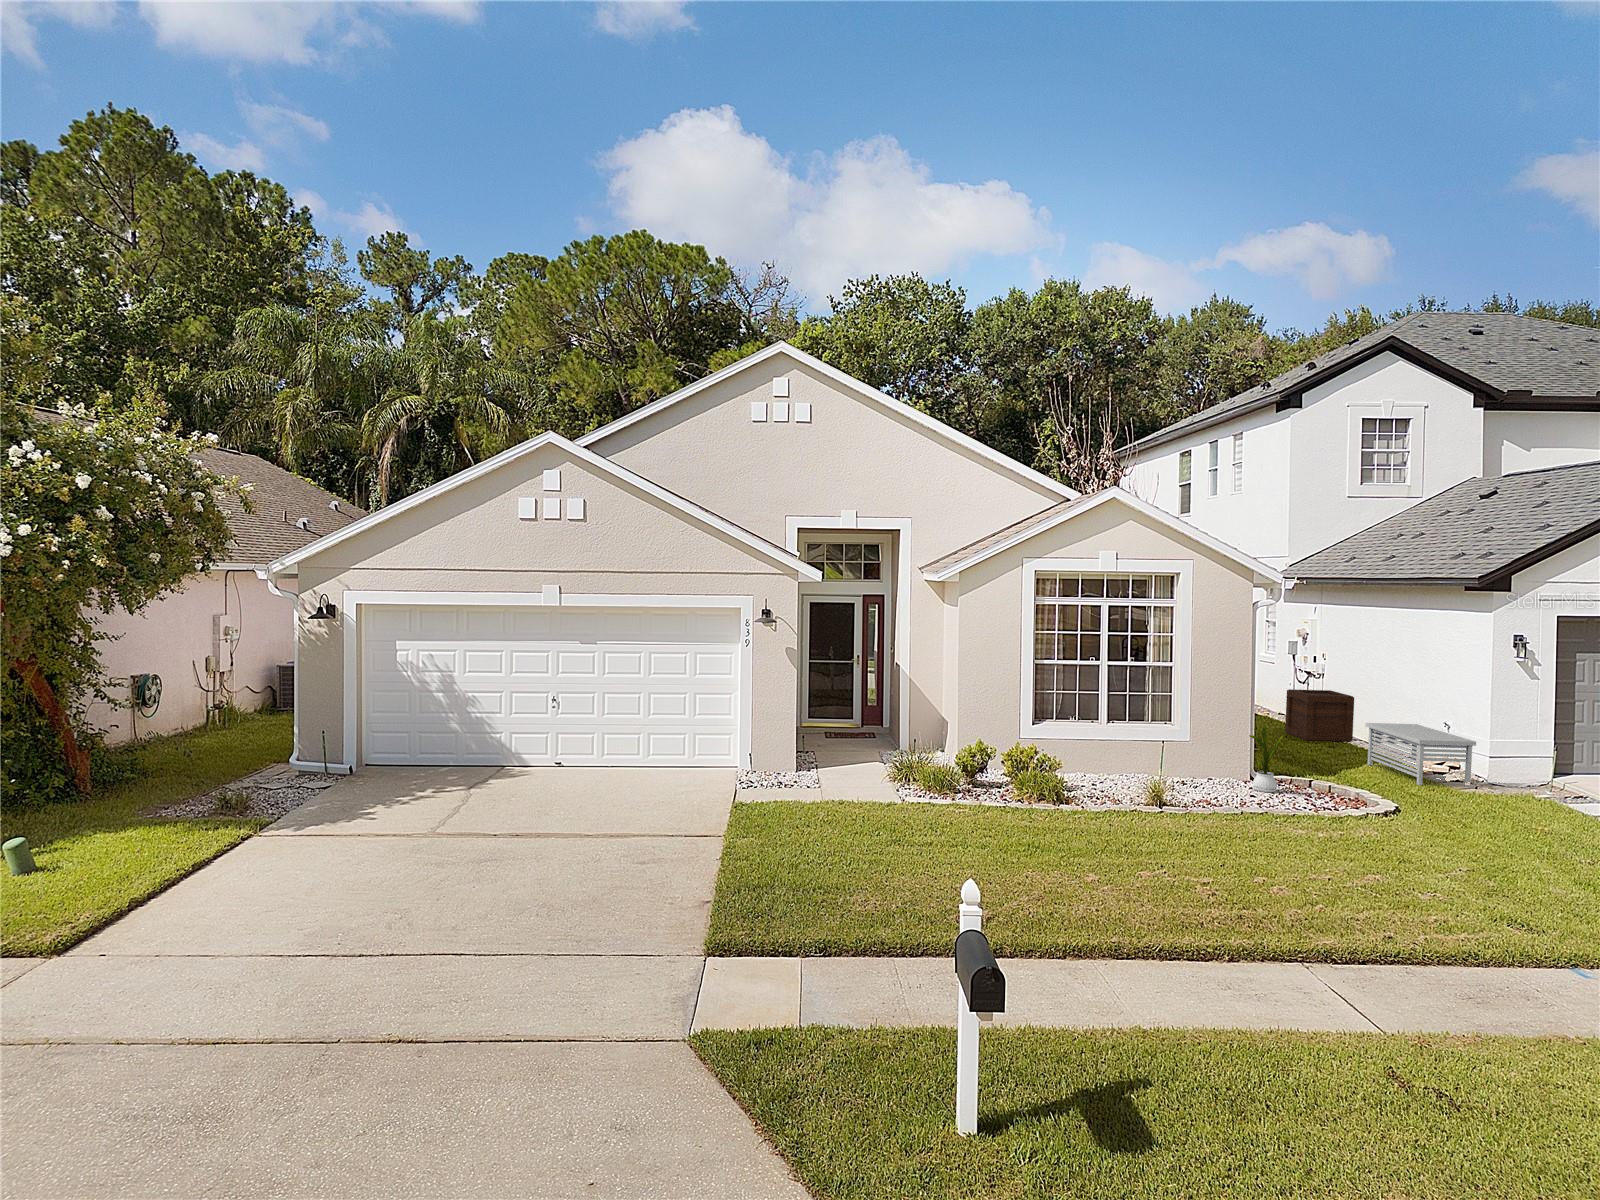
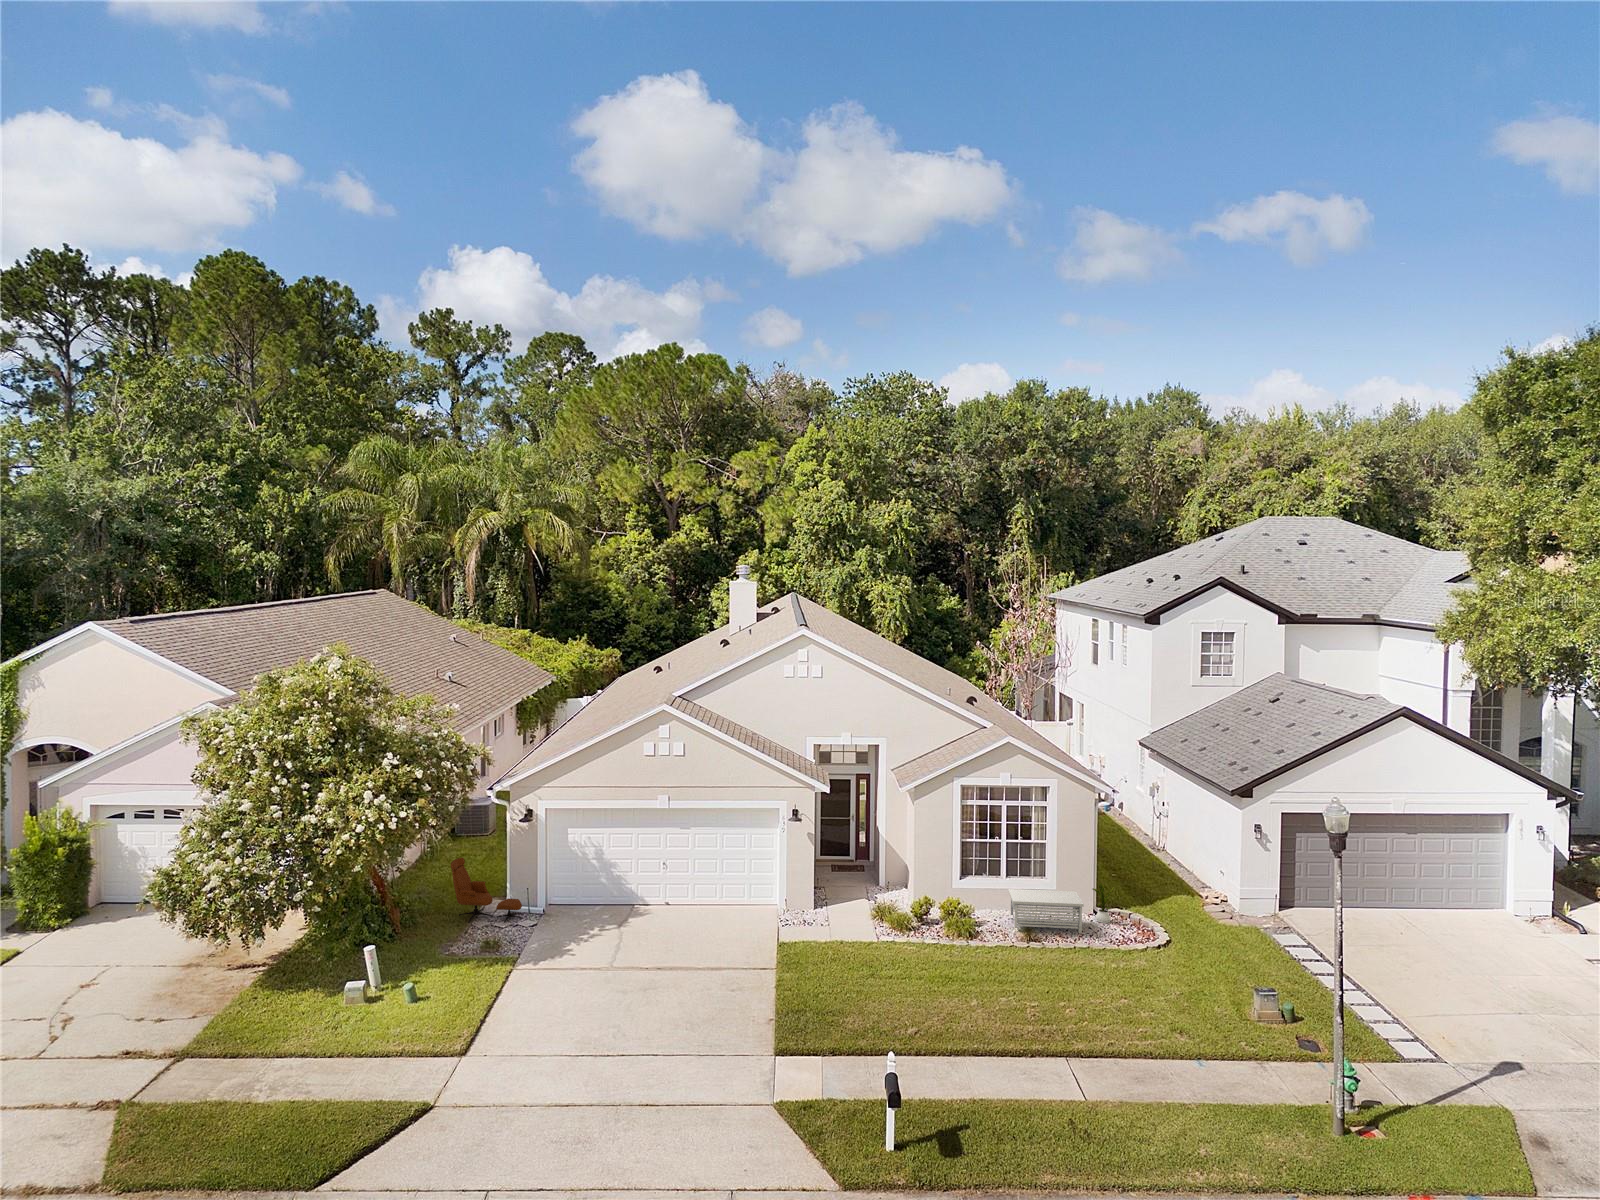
lounge chair: none [194,679,315,780] -> present [451,858,522,923]
wooden crate: present [1285,689,1354,742] -> none [1144,827,1186,866]
storage bench: present [1366,723,1476,787] -> present [1008,889,1084,933]

